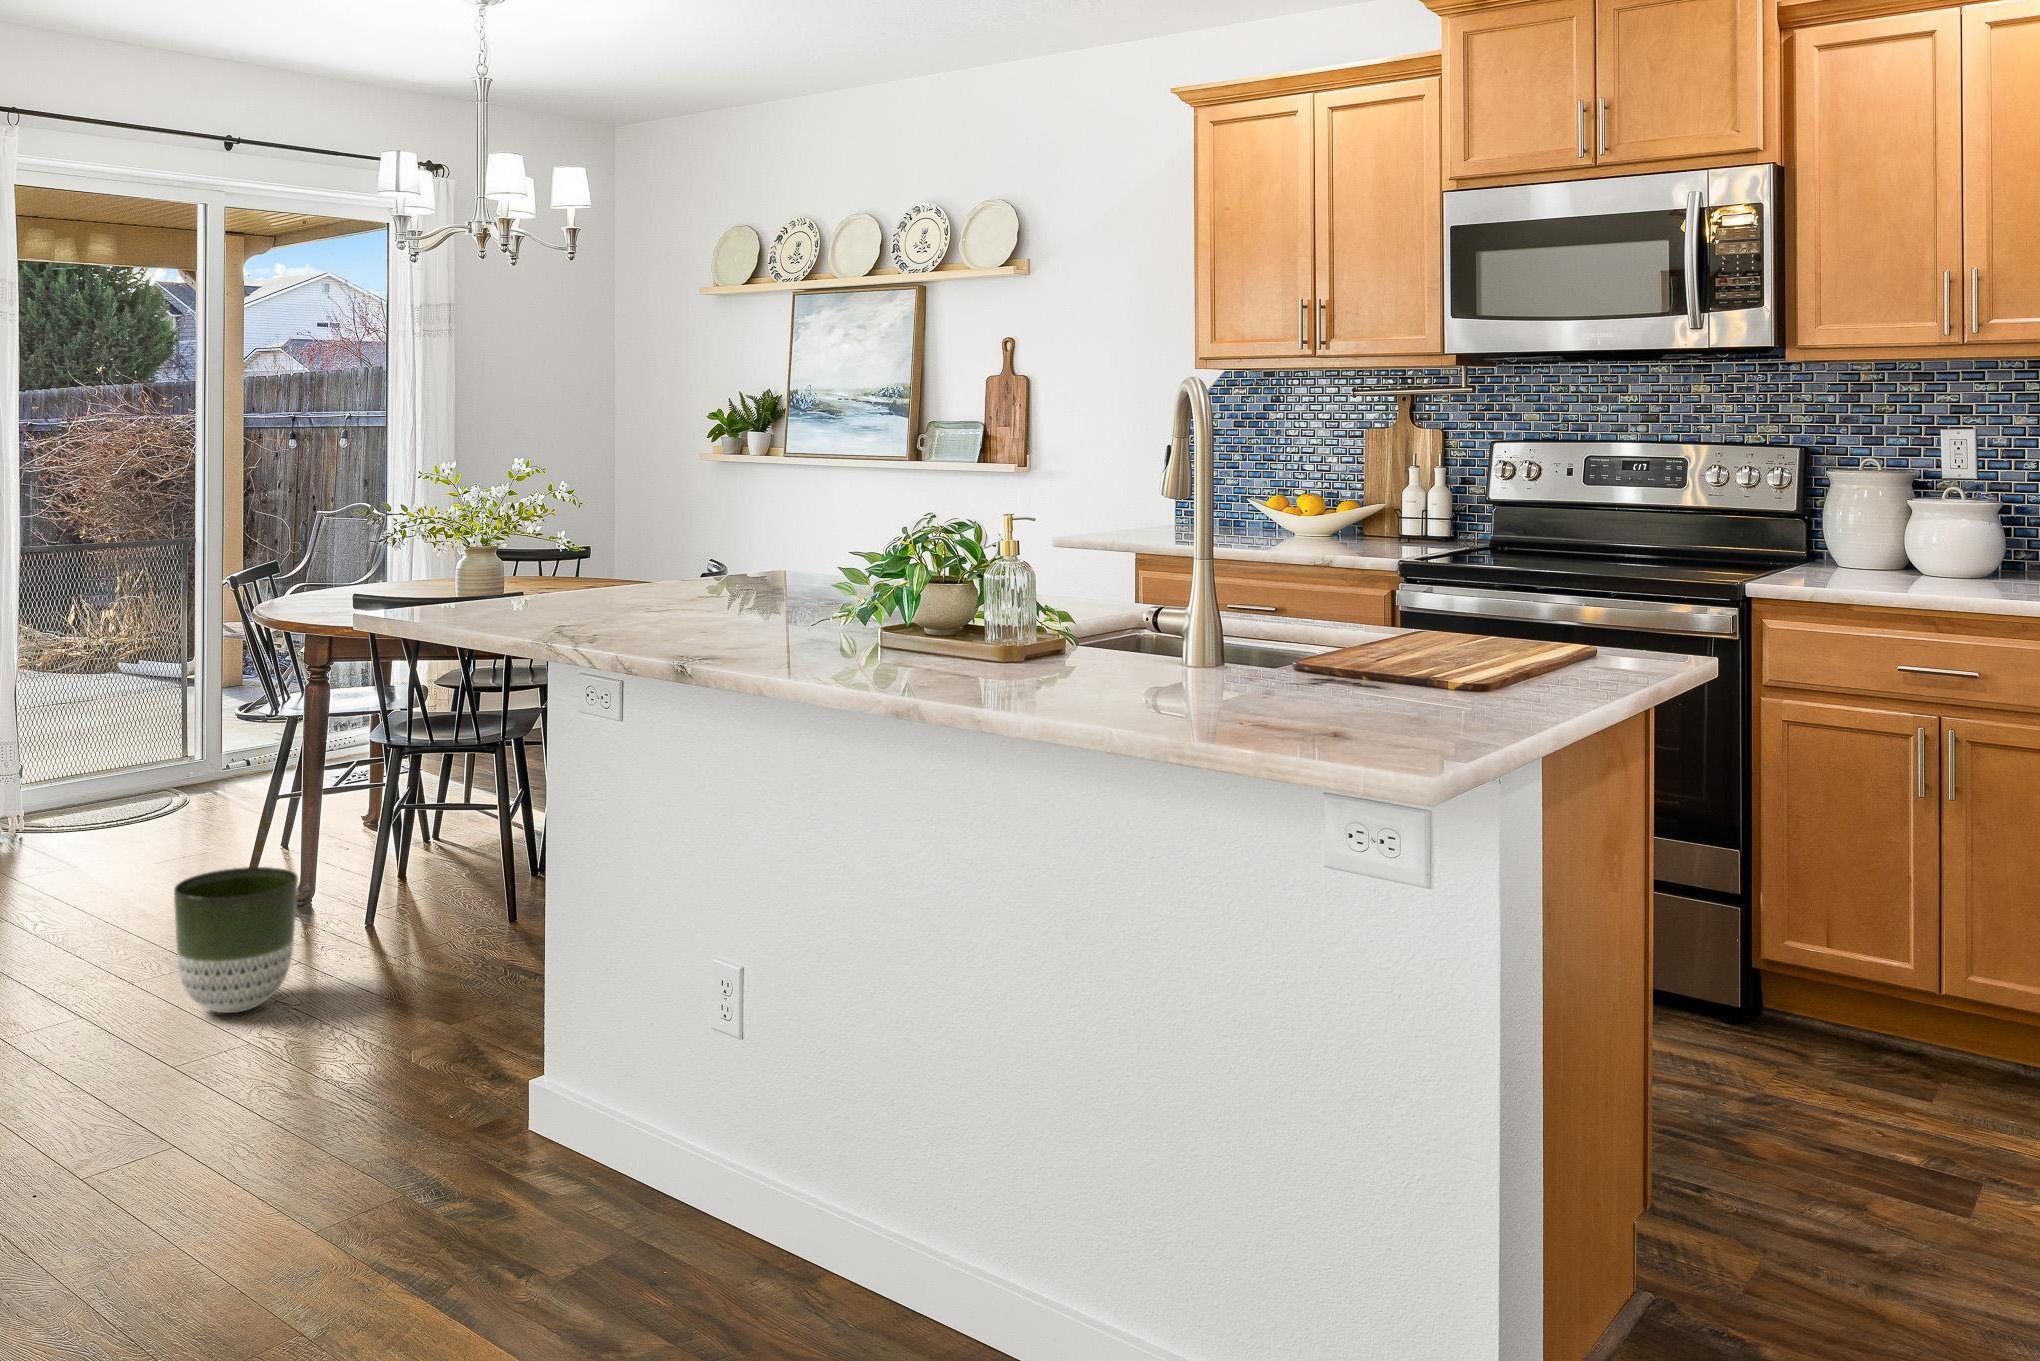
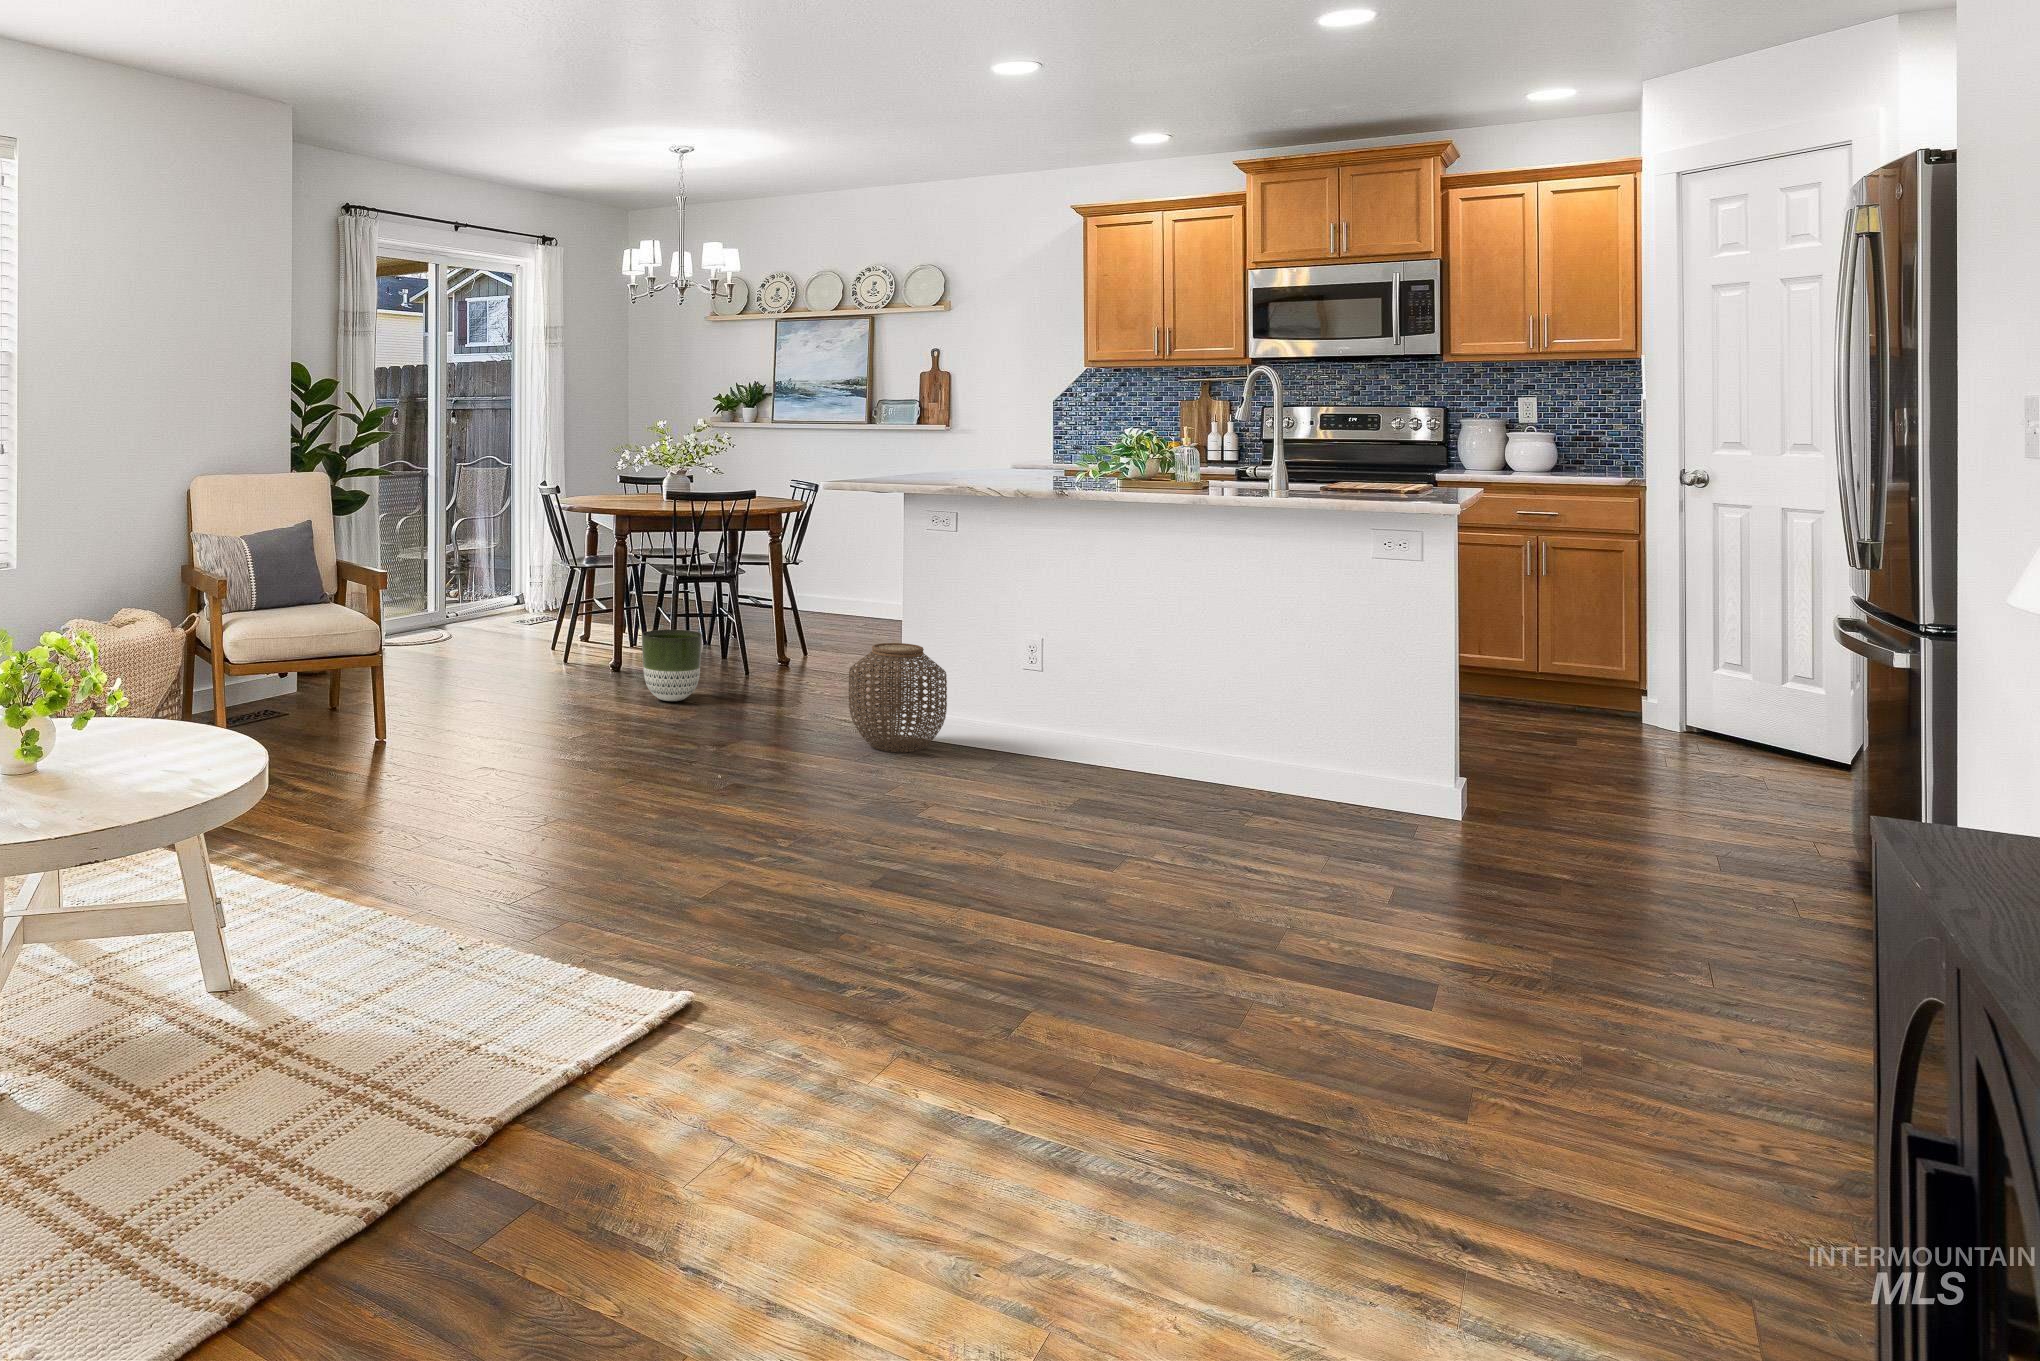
woven basket: none [330,964,545,1221] -> present [849,643,947,752]

